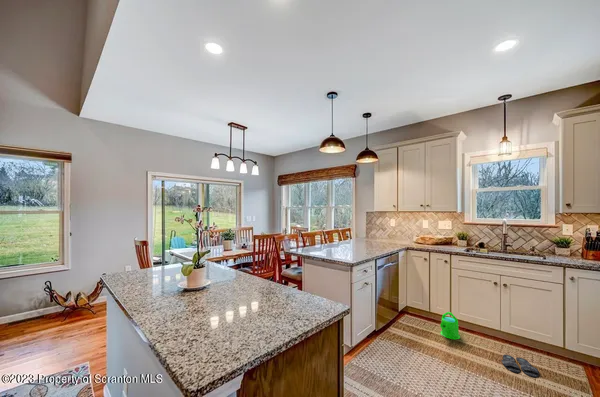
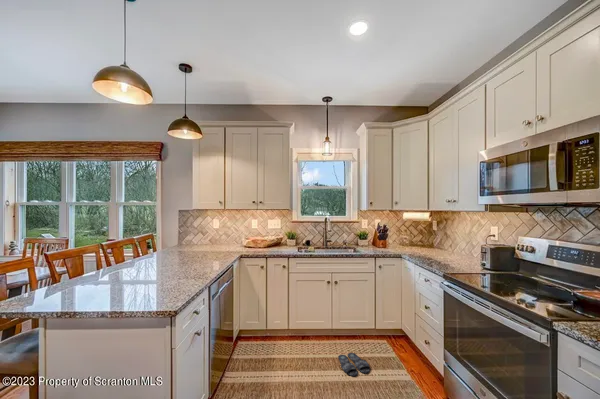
watering can: present [440,312,460,340] -> none [278,326,299,360]

